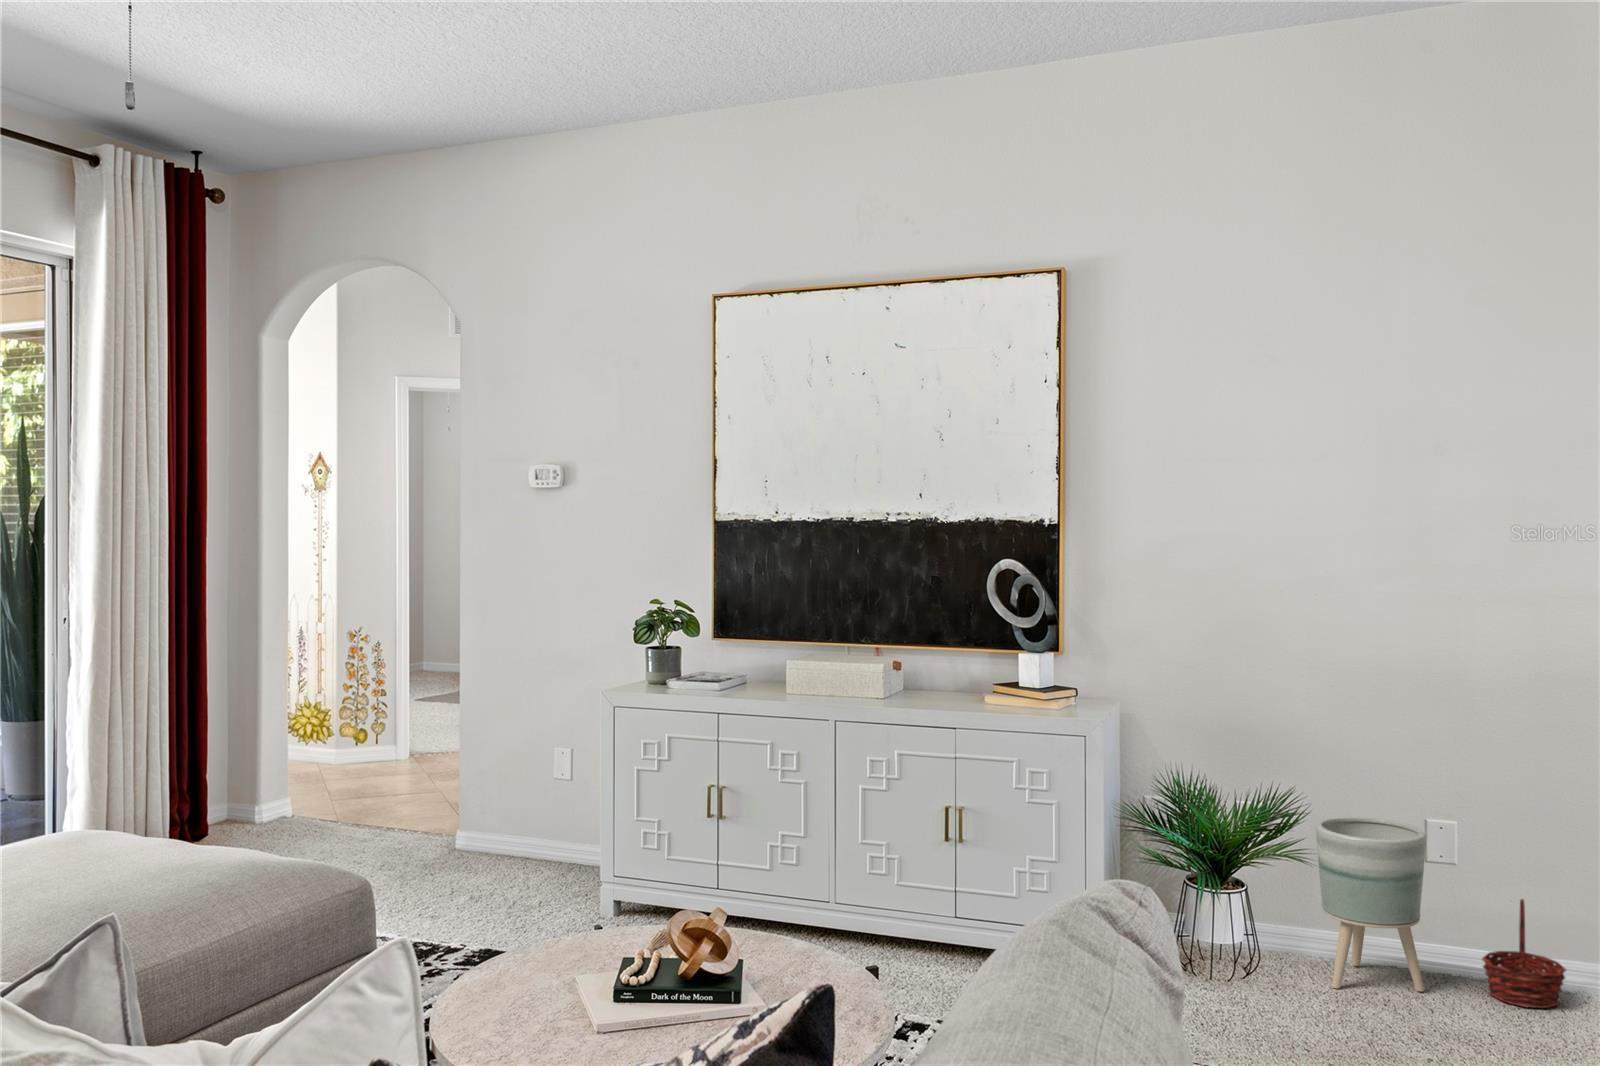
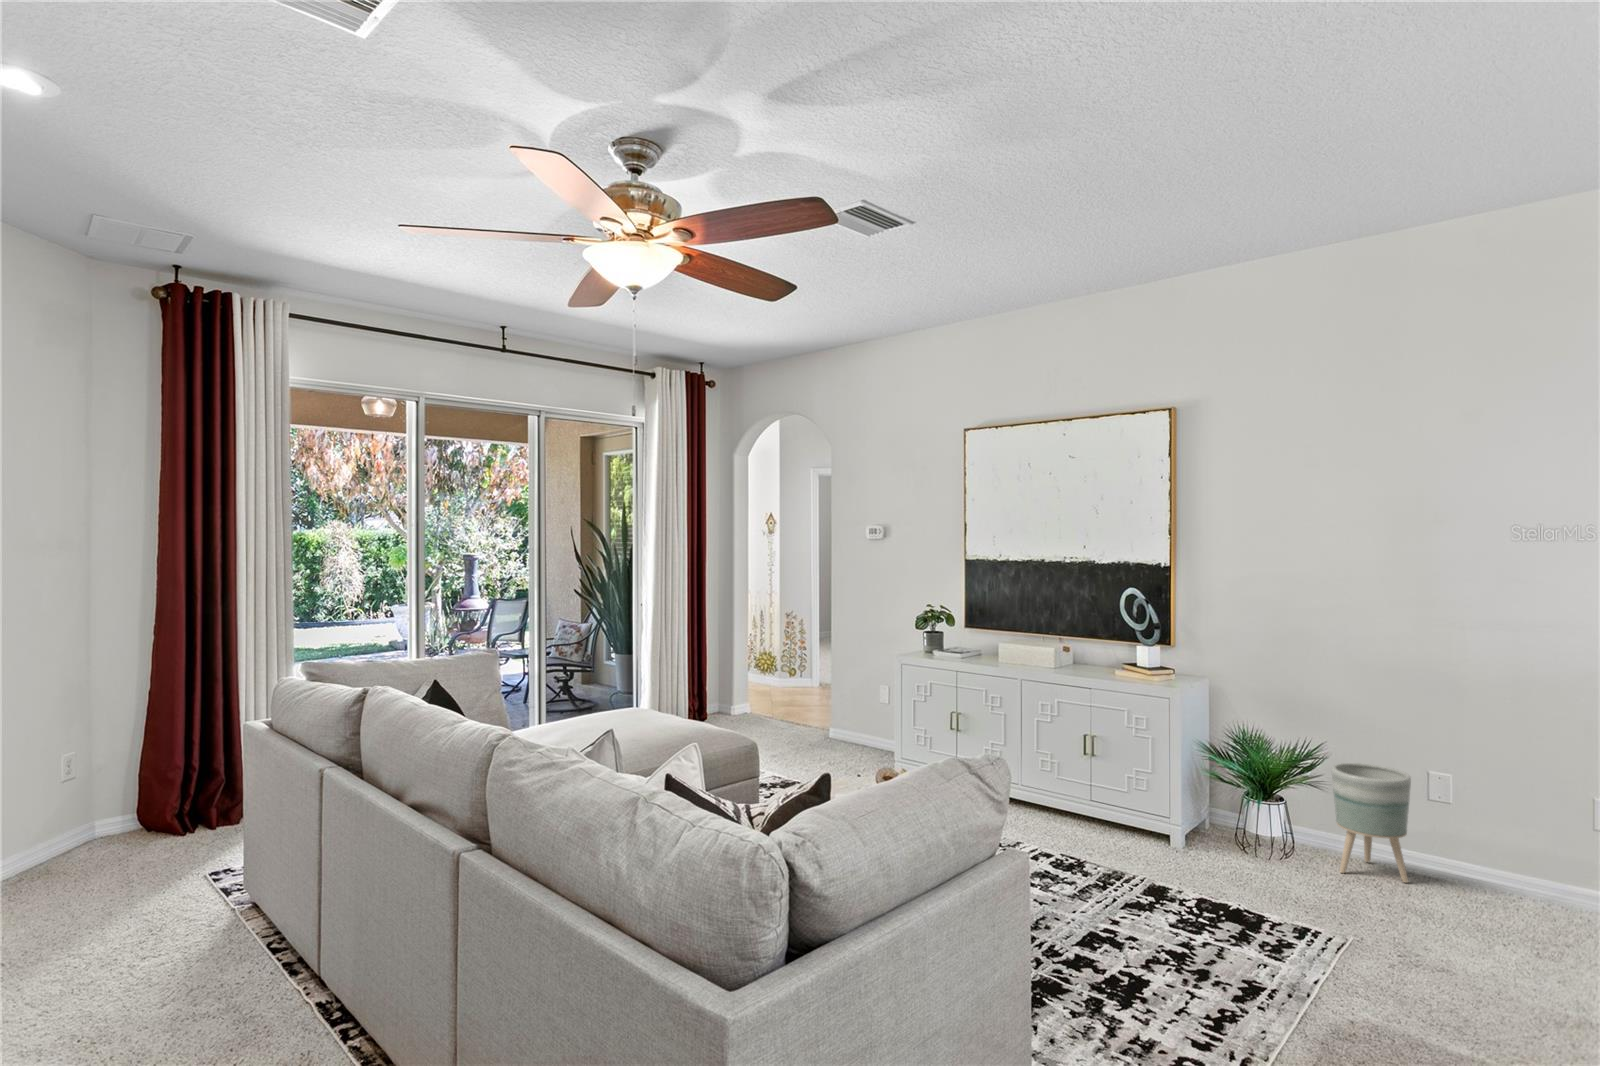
basket: present [1482,899,1566,1008] -> none [1455,829,1519,905]

